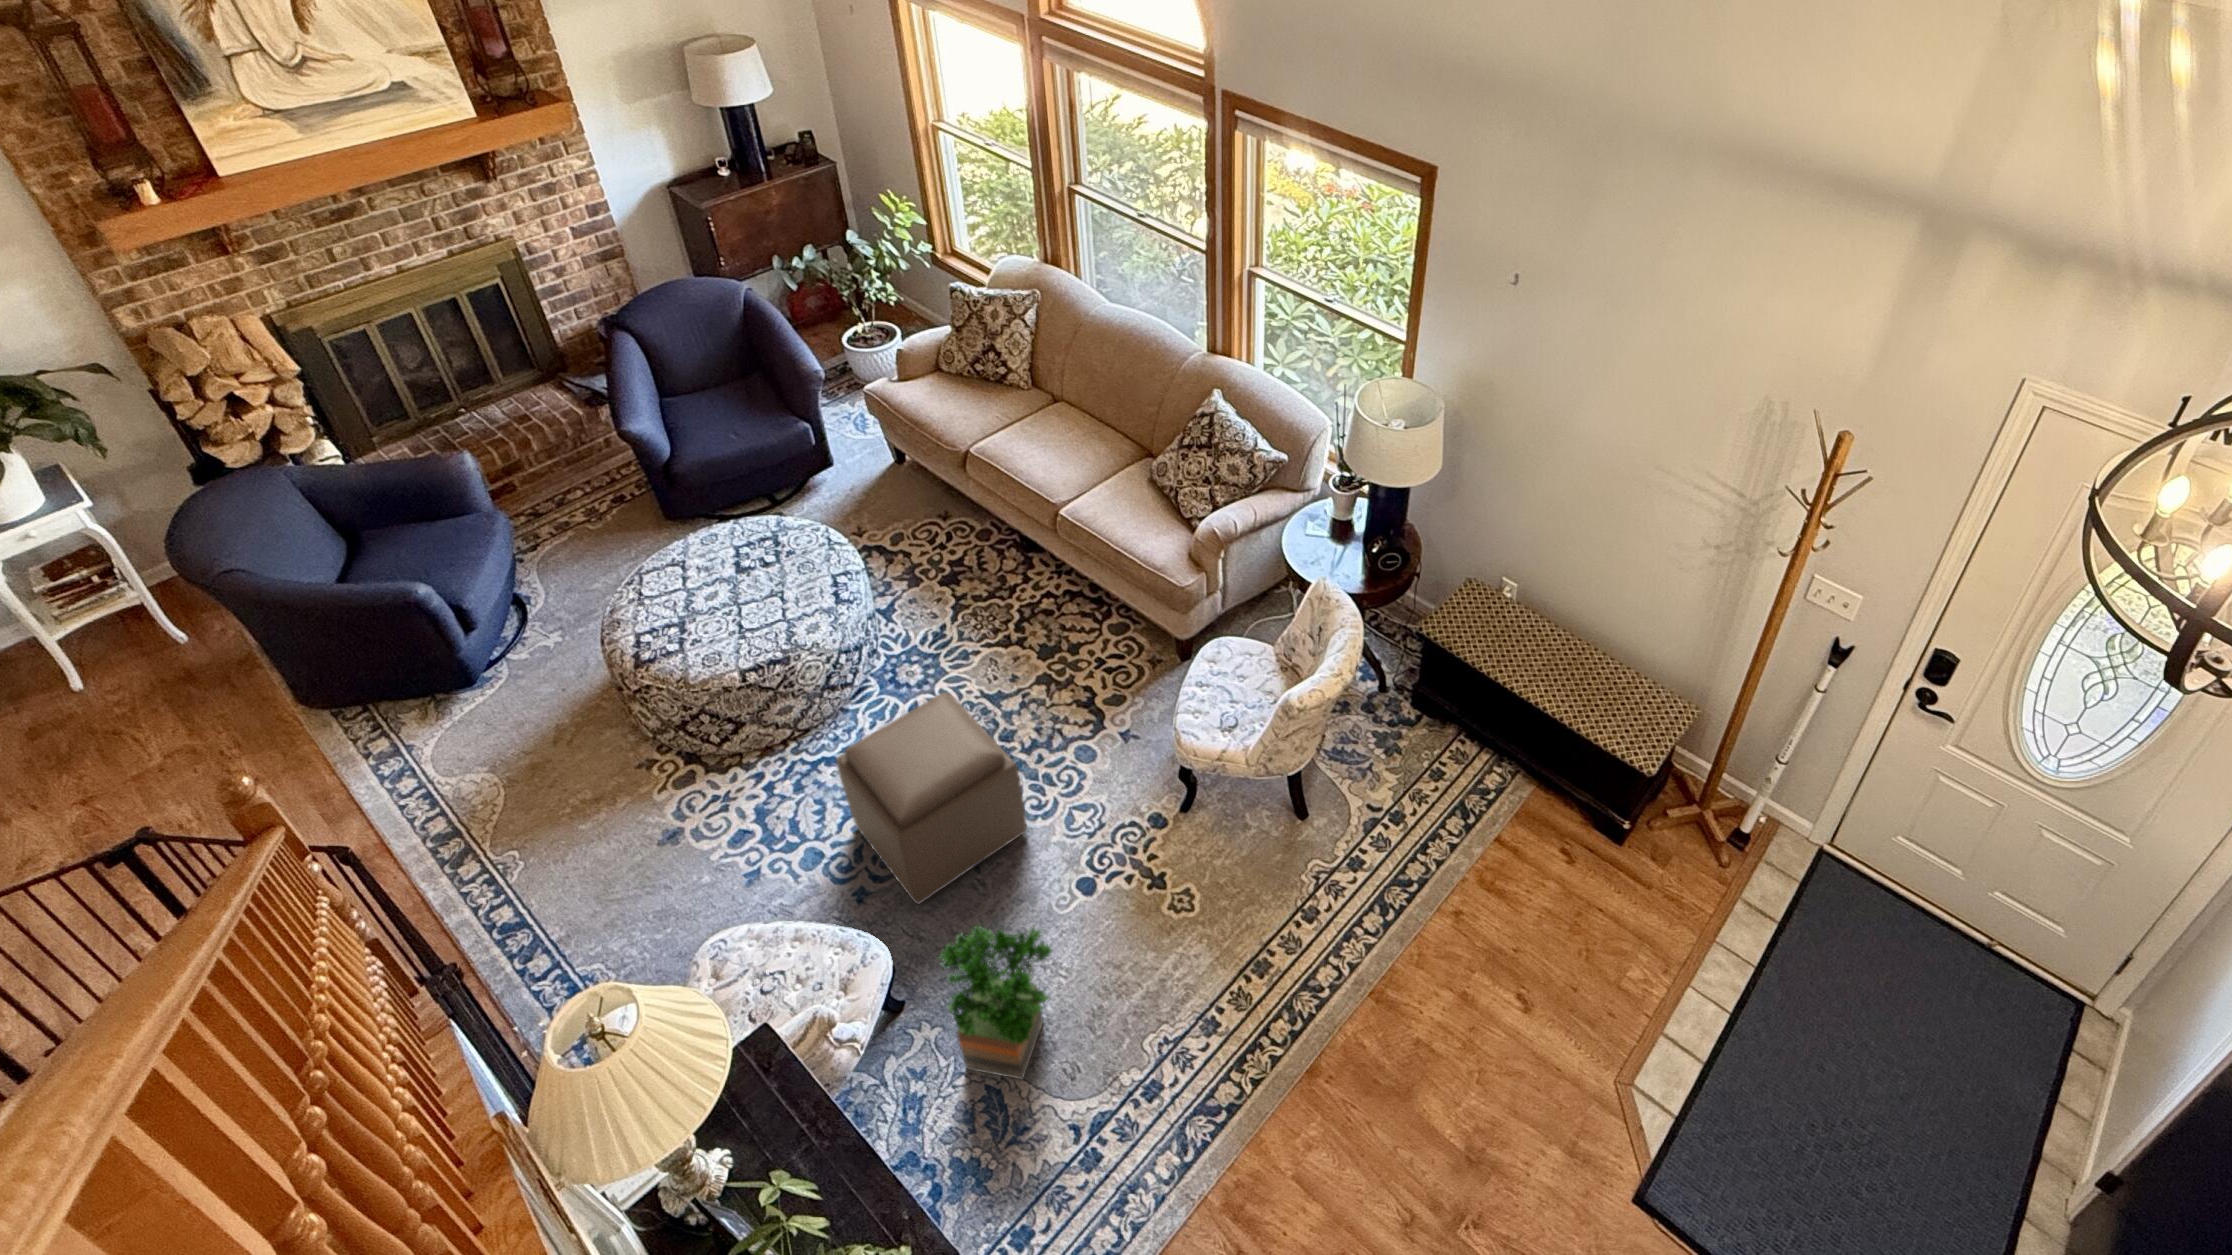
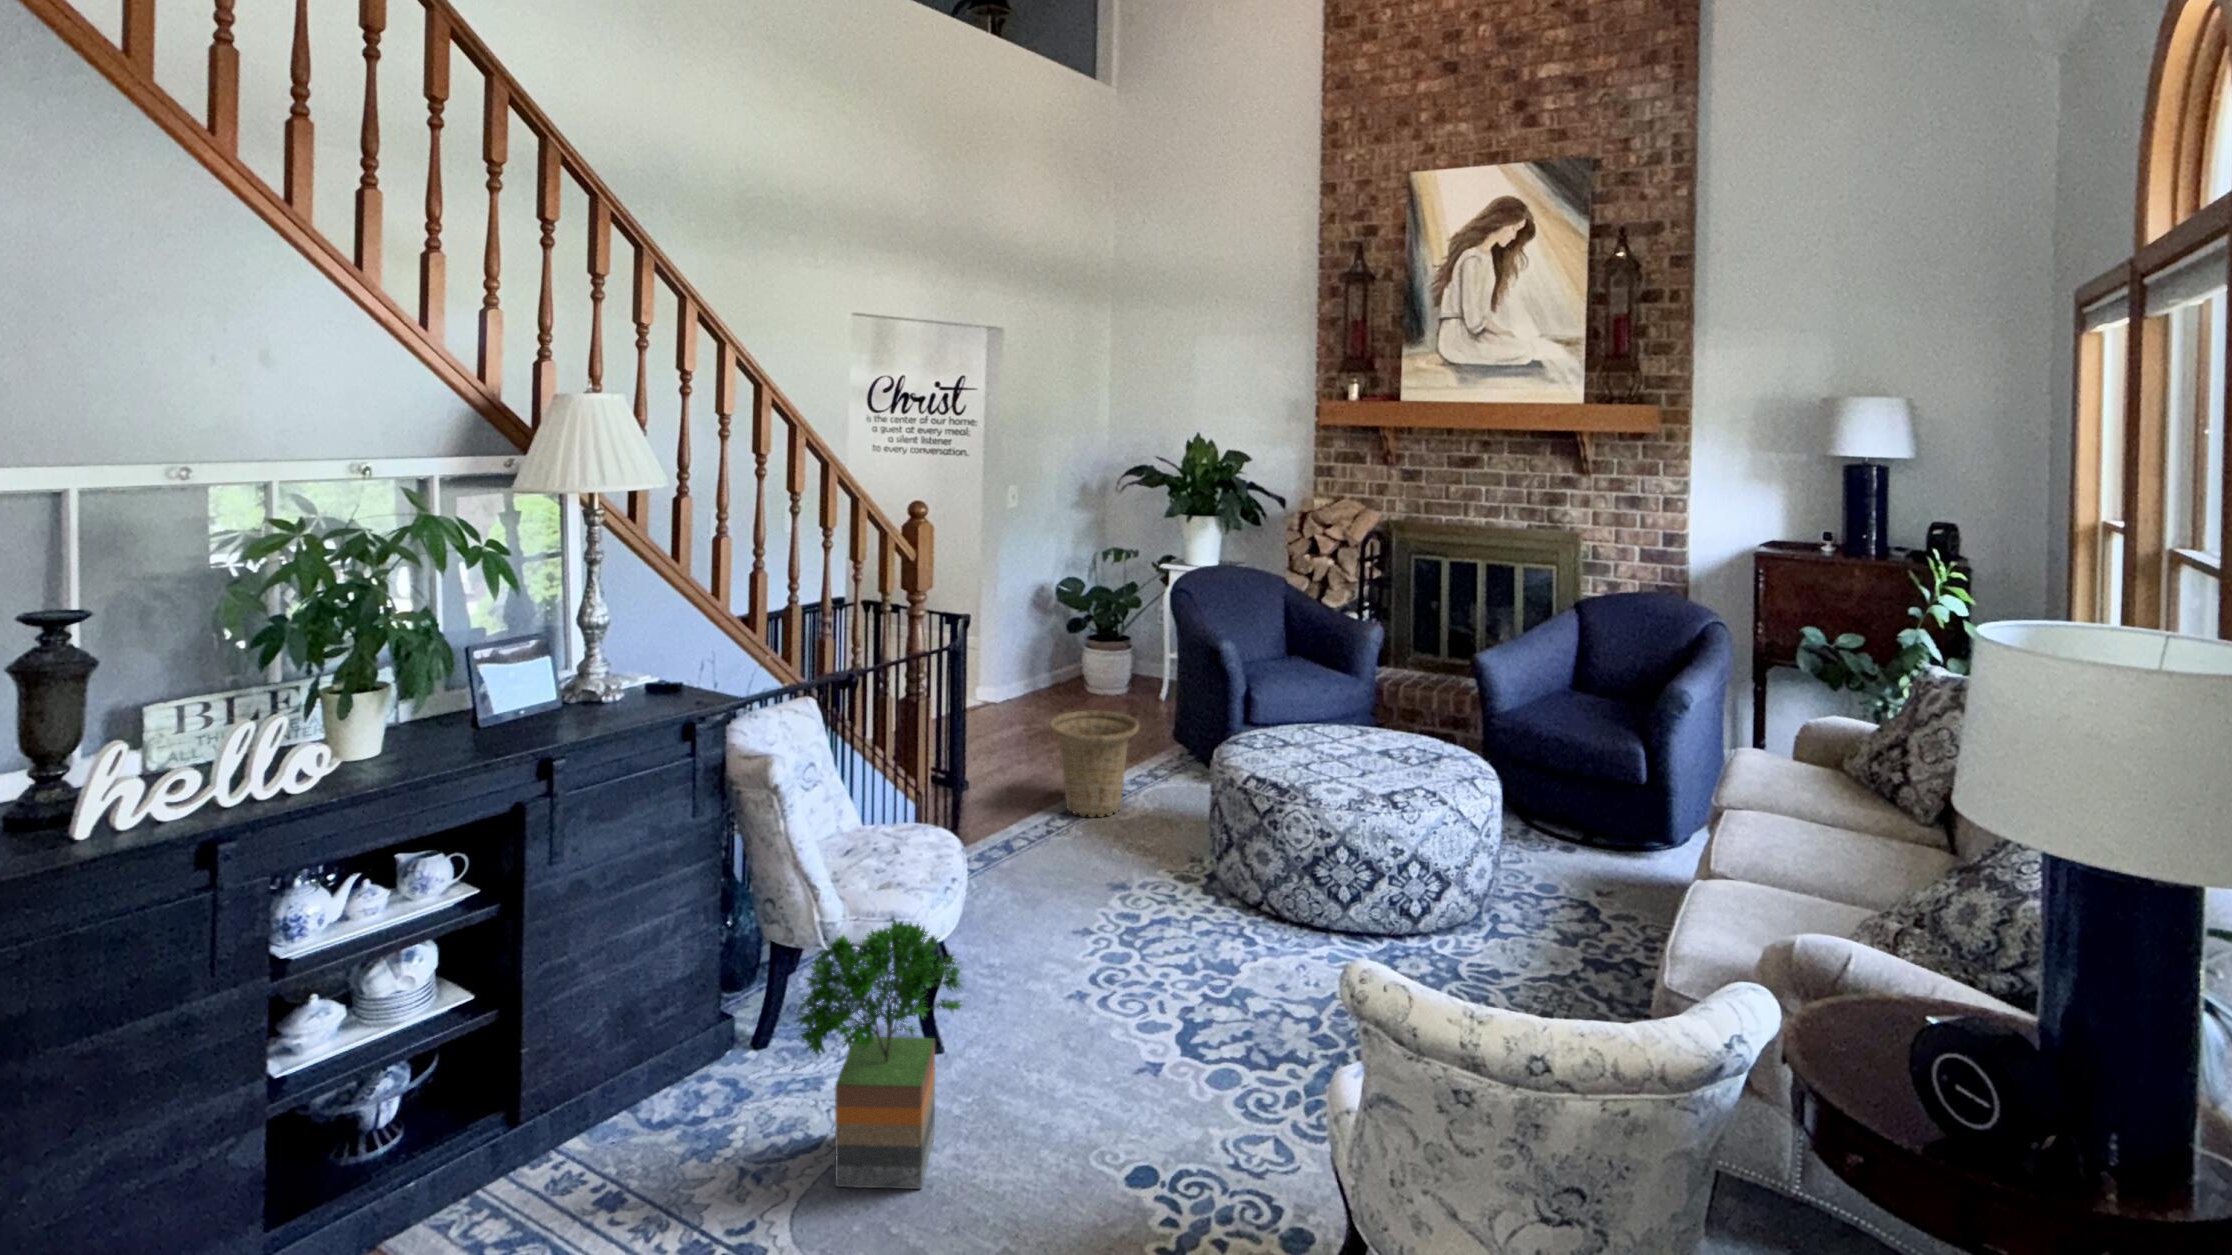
ottoman: present [836,692,1027,904] -> none [1070,829,1306,1099]
basket: none [388,724,518,851] -> present [1049,710,1139,817]

